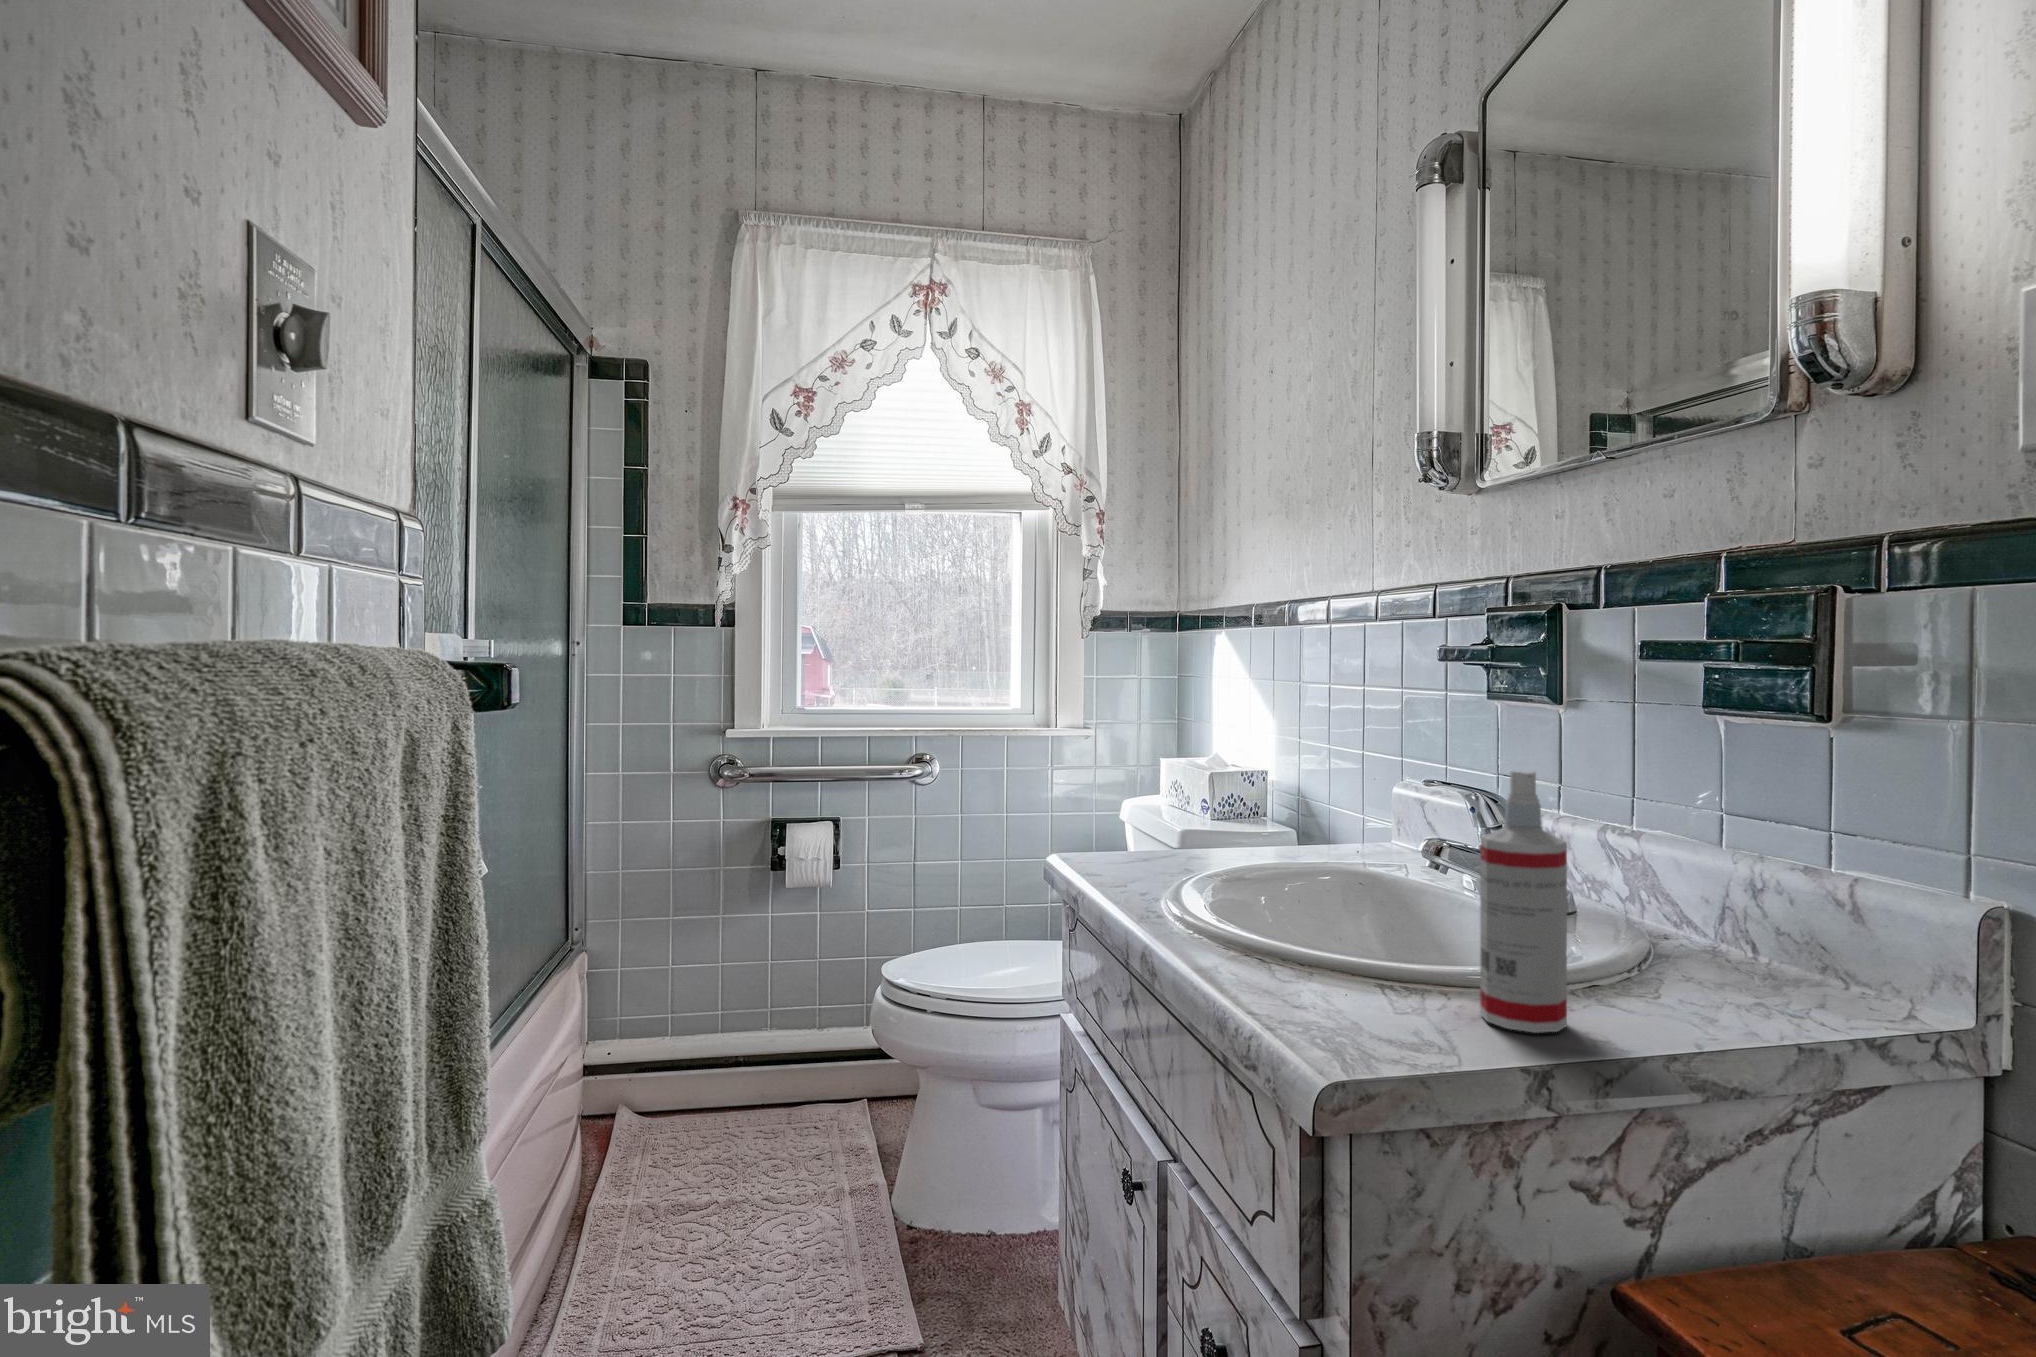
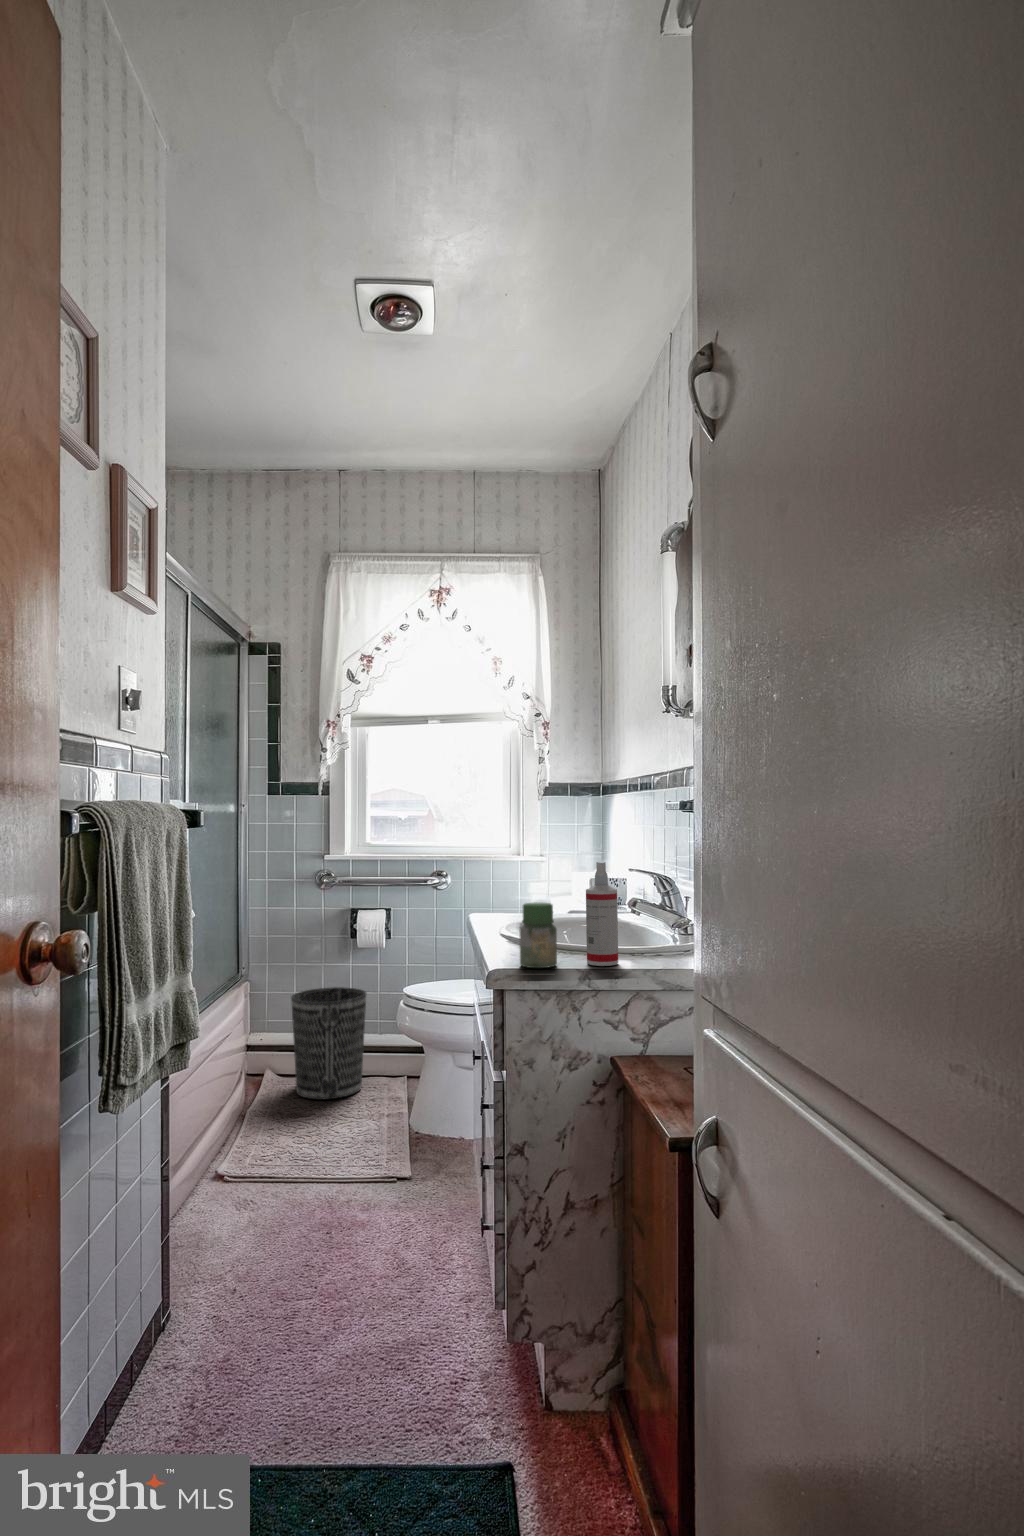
jar: none [1328,871,1427,1046] -> present [519,902,557,968]
wastebasket: none [672,953,802,1153] -> present [291,987,366,1100]

